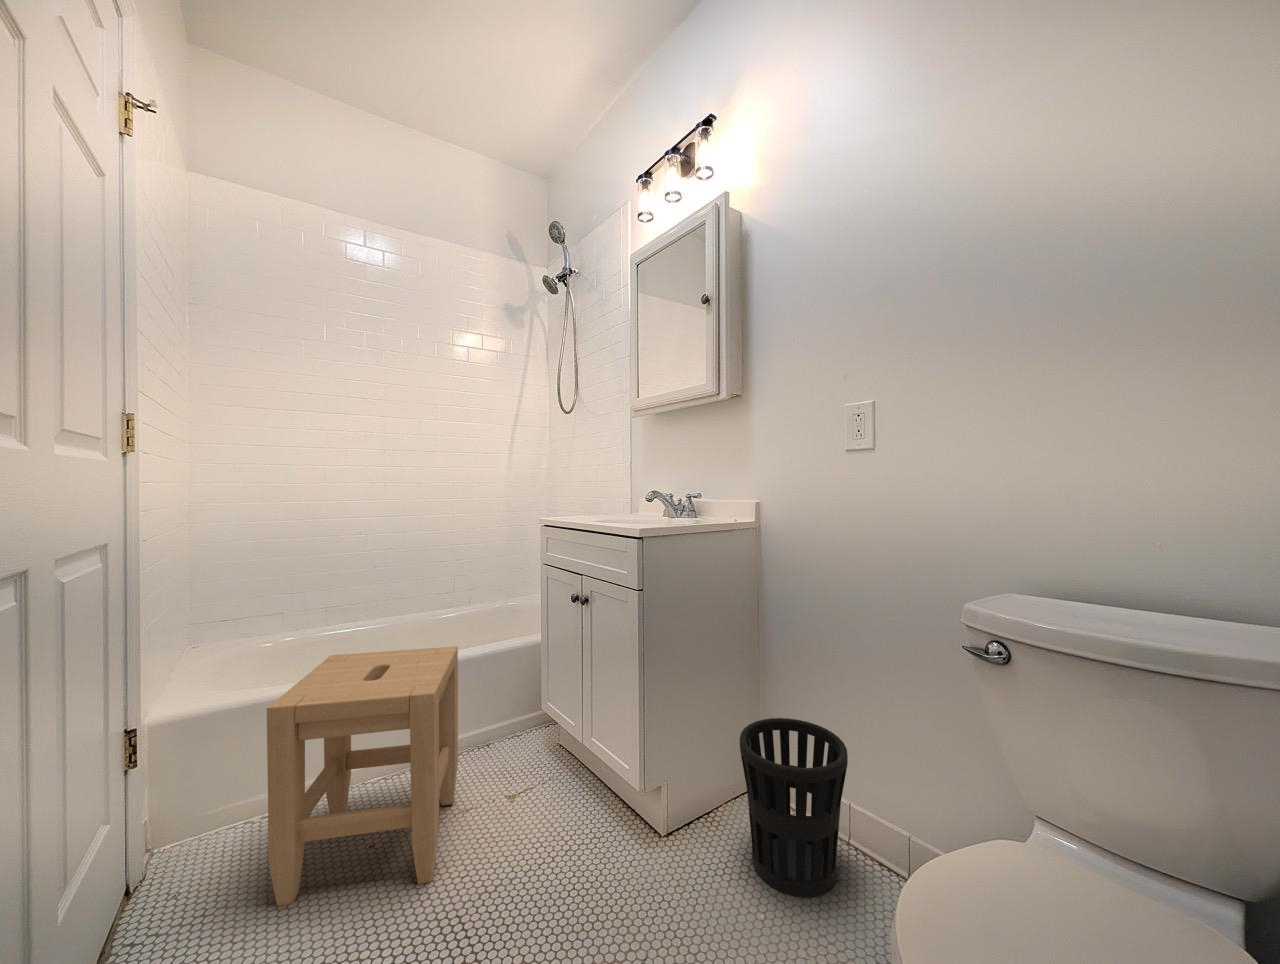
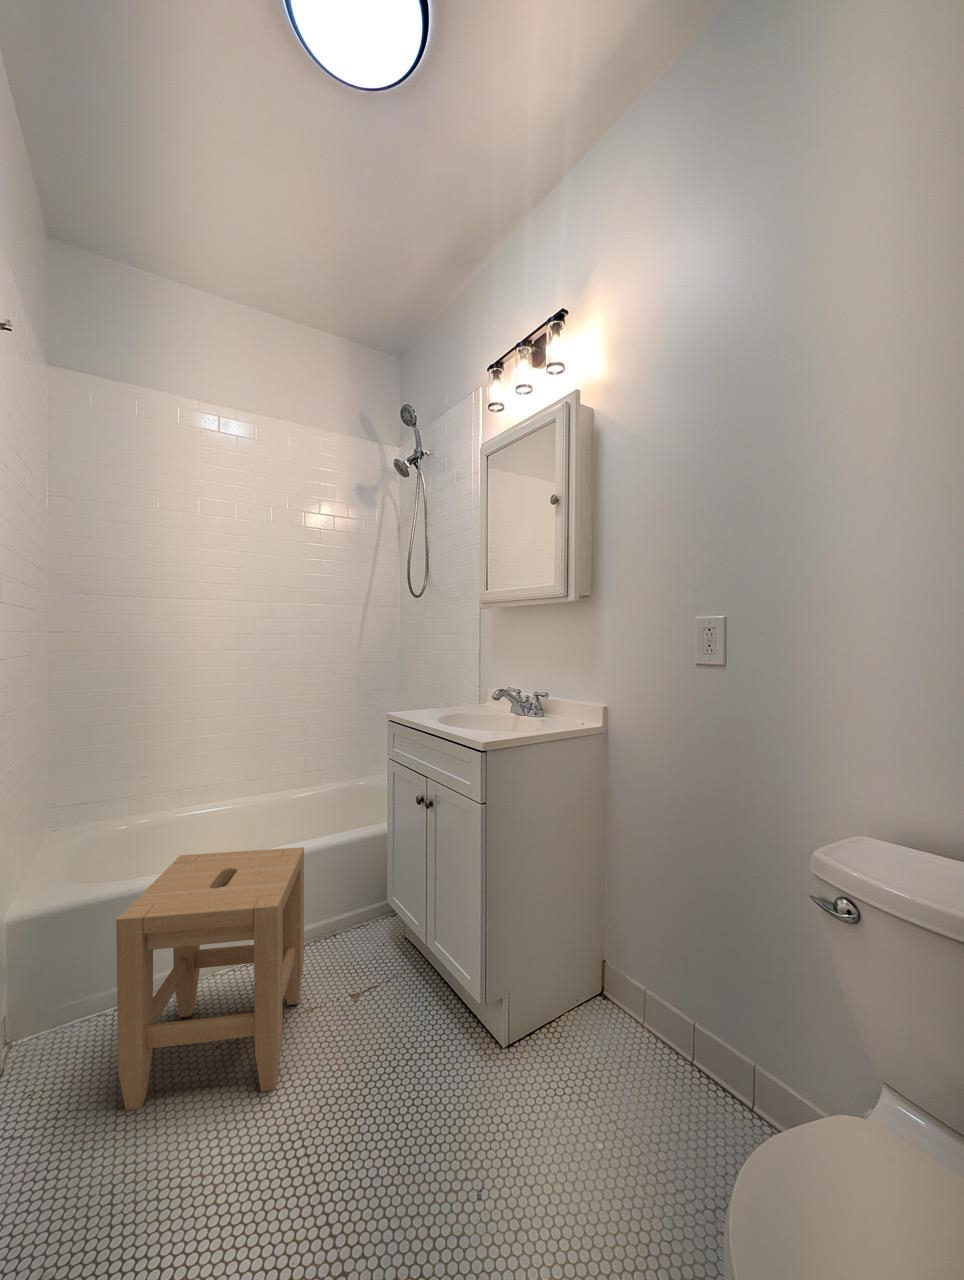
wastebasket: present [740,718,848,897] -> none [581,933,690,1123]

